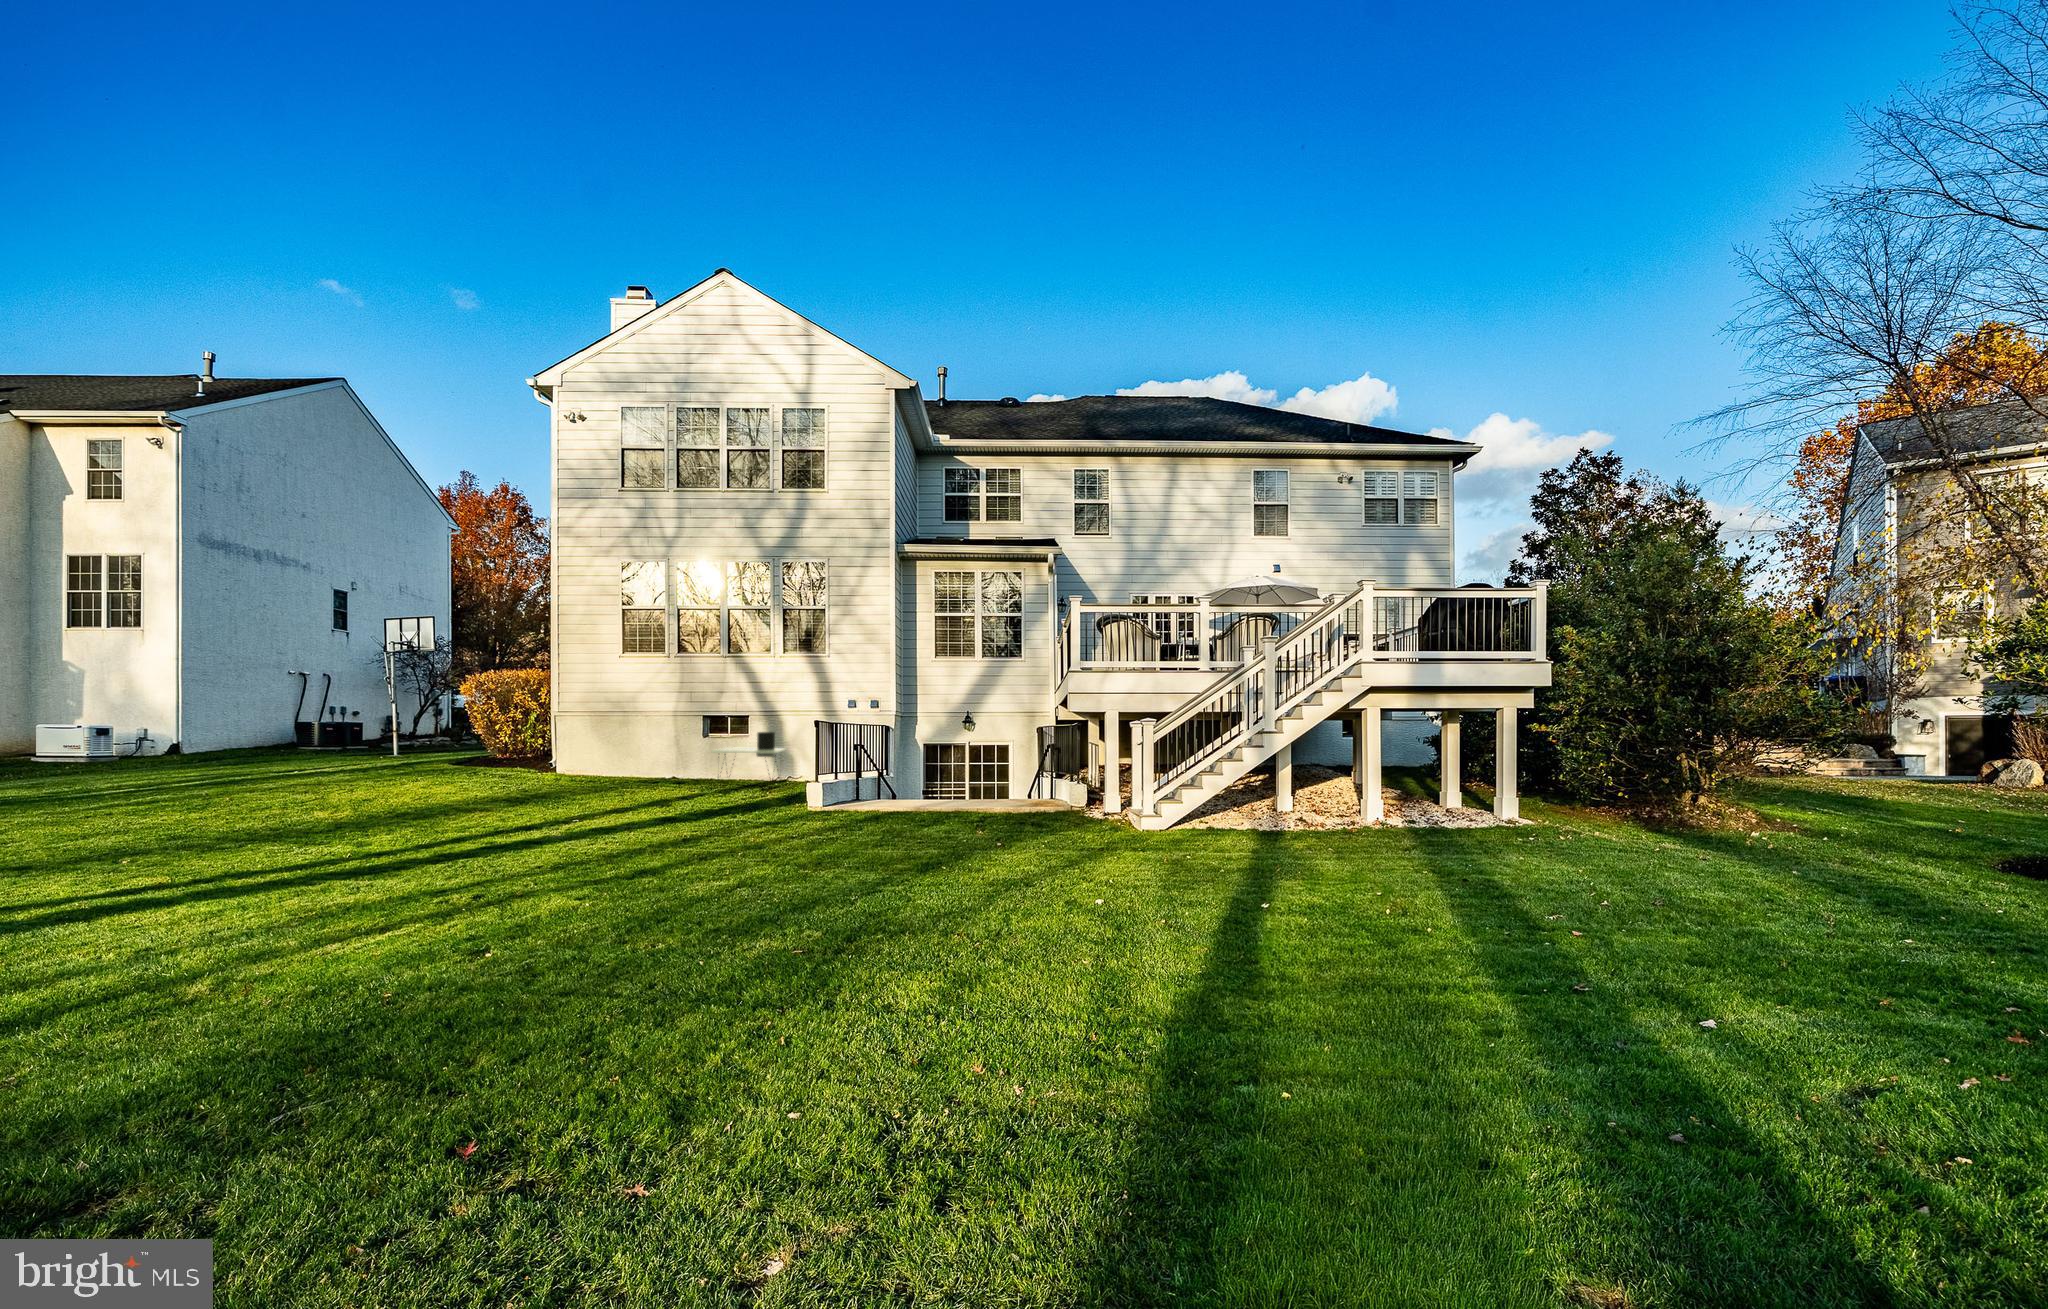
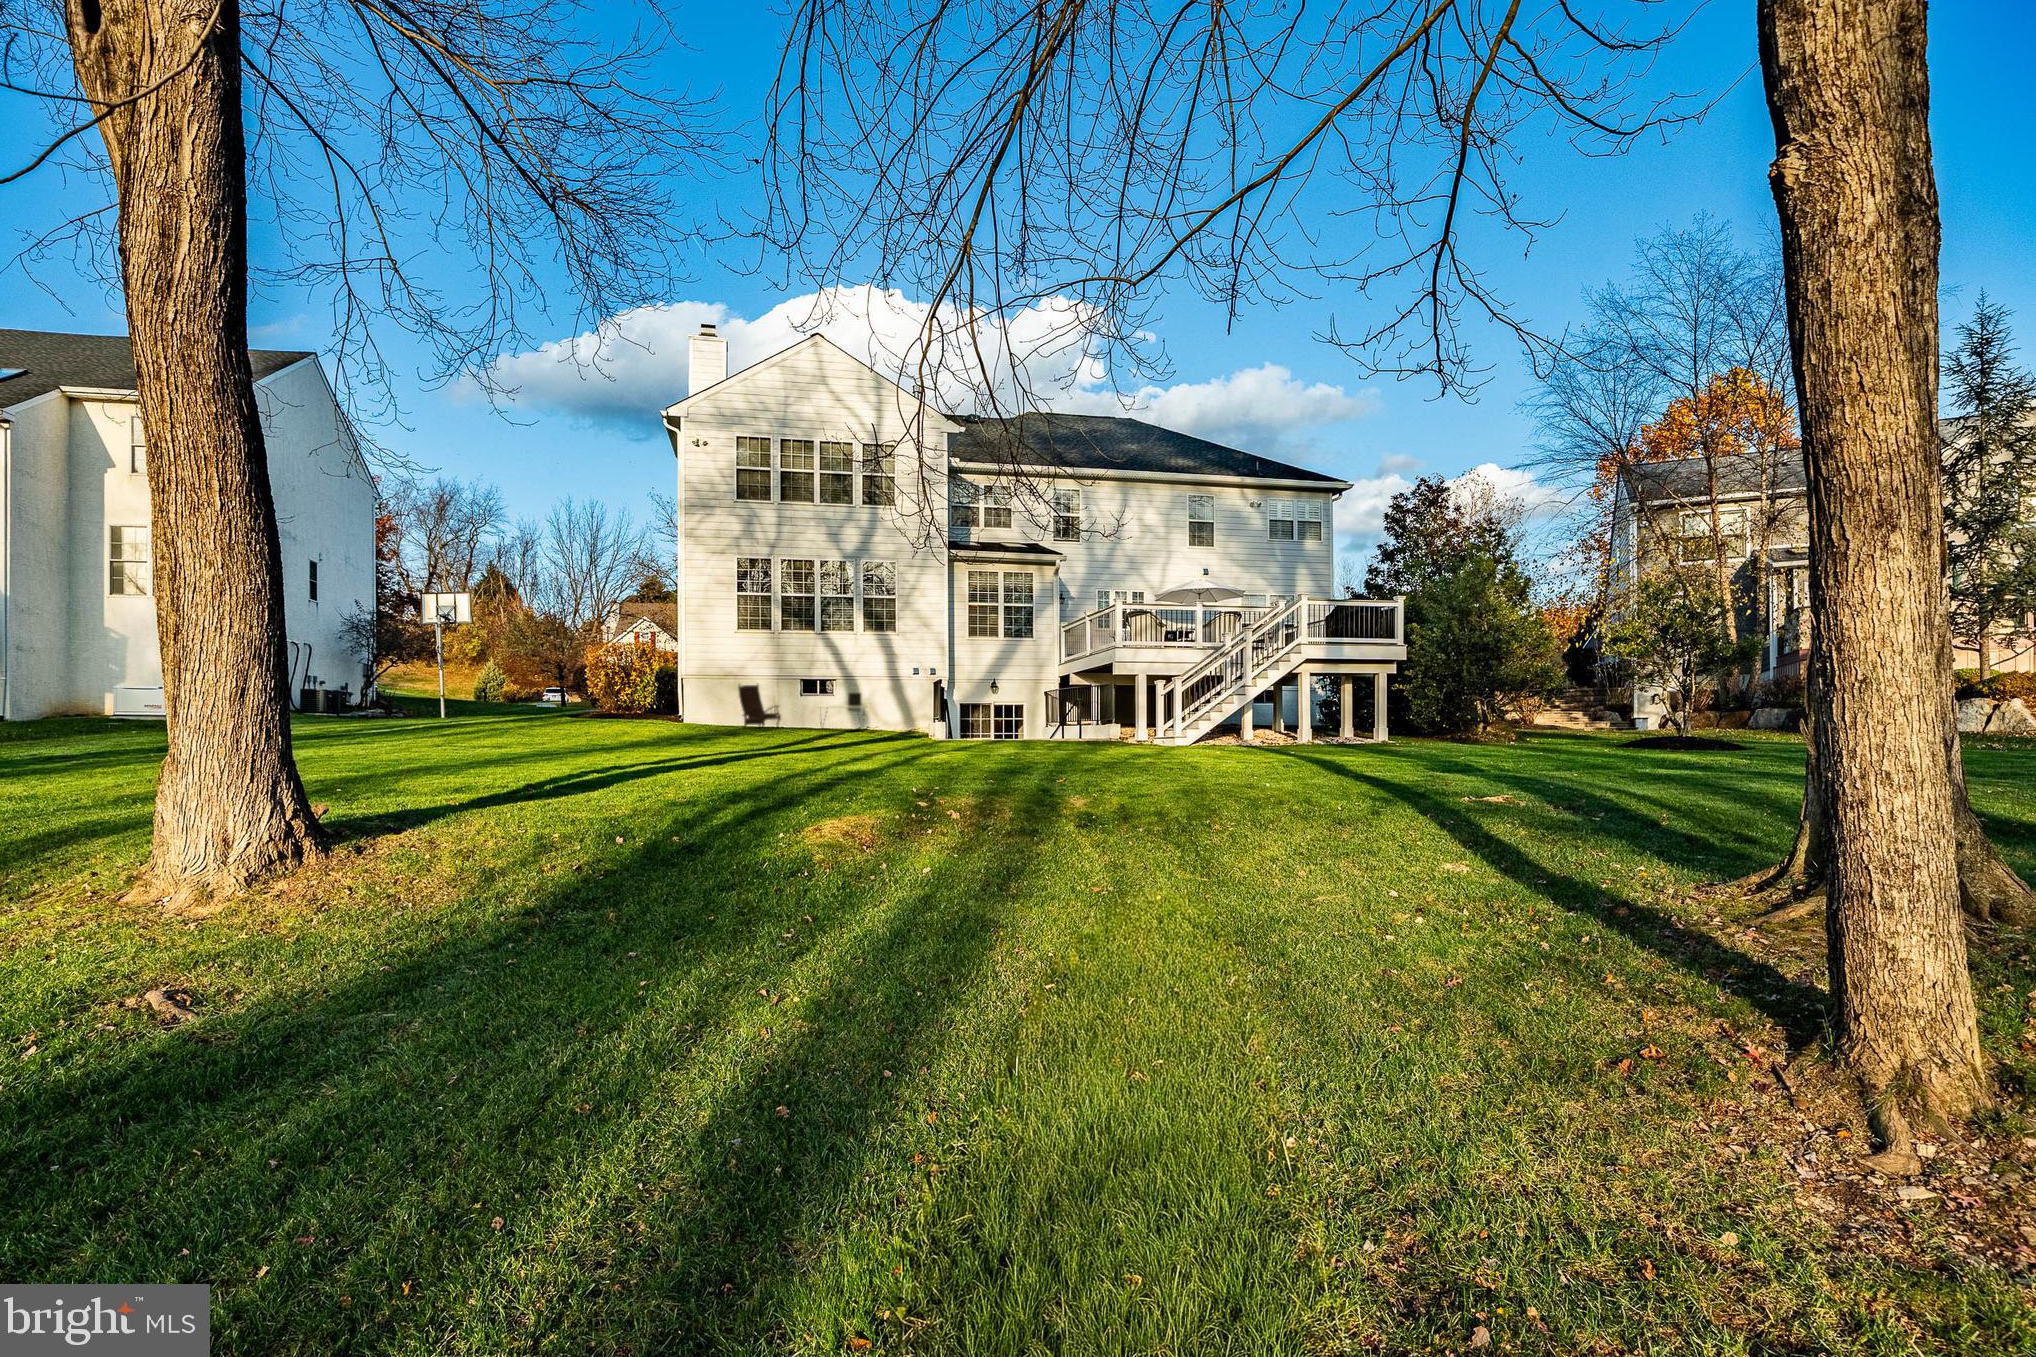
armchair: none [616,720,666,781] -> present [738,685,781,727]

